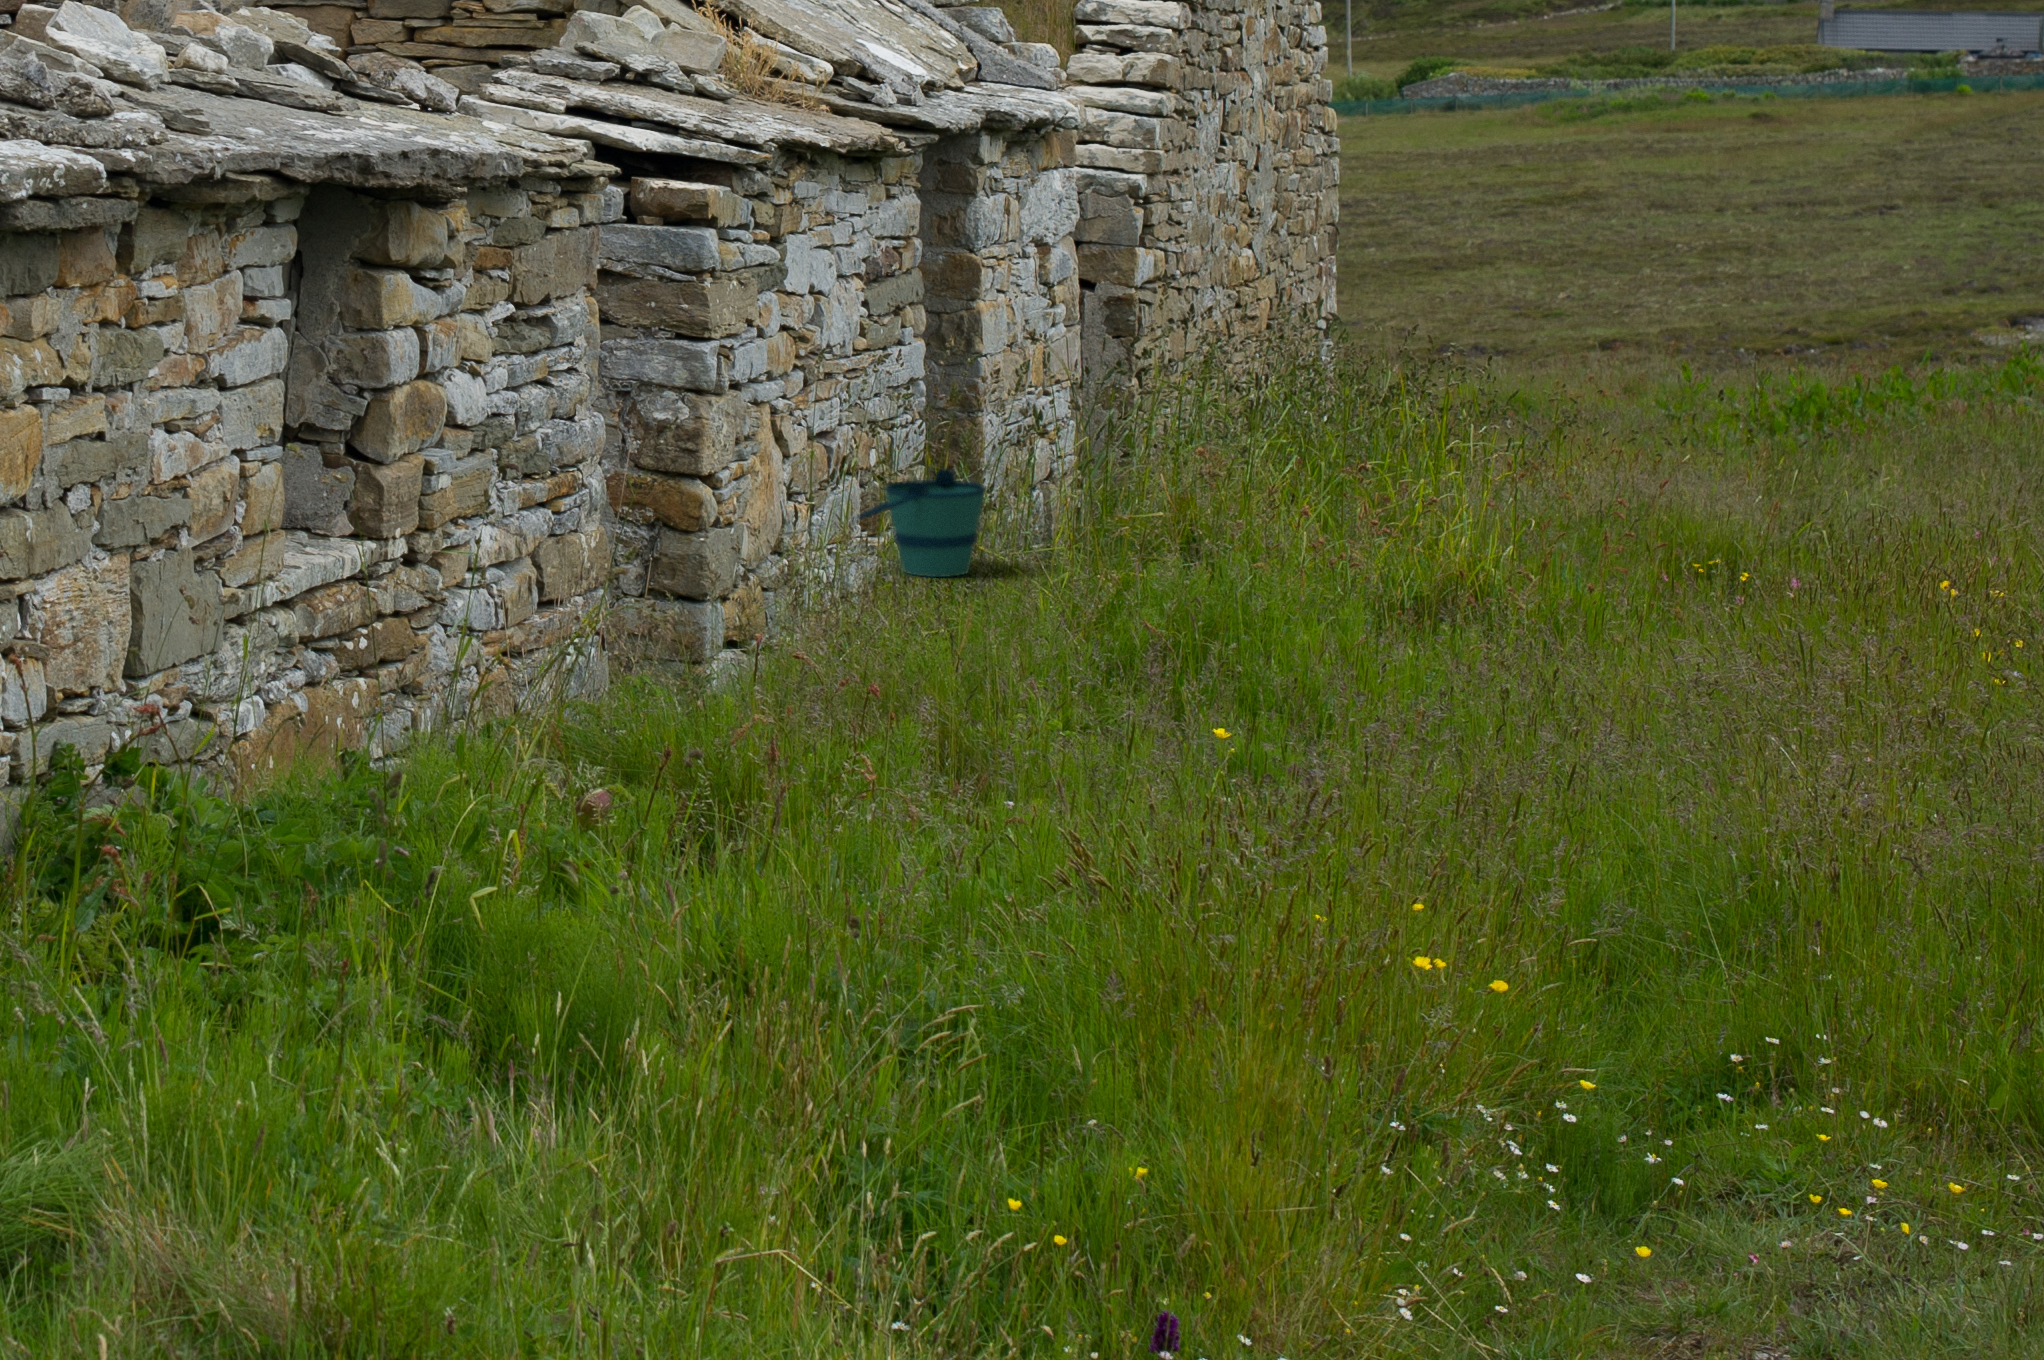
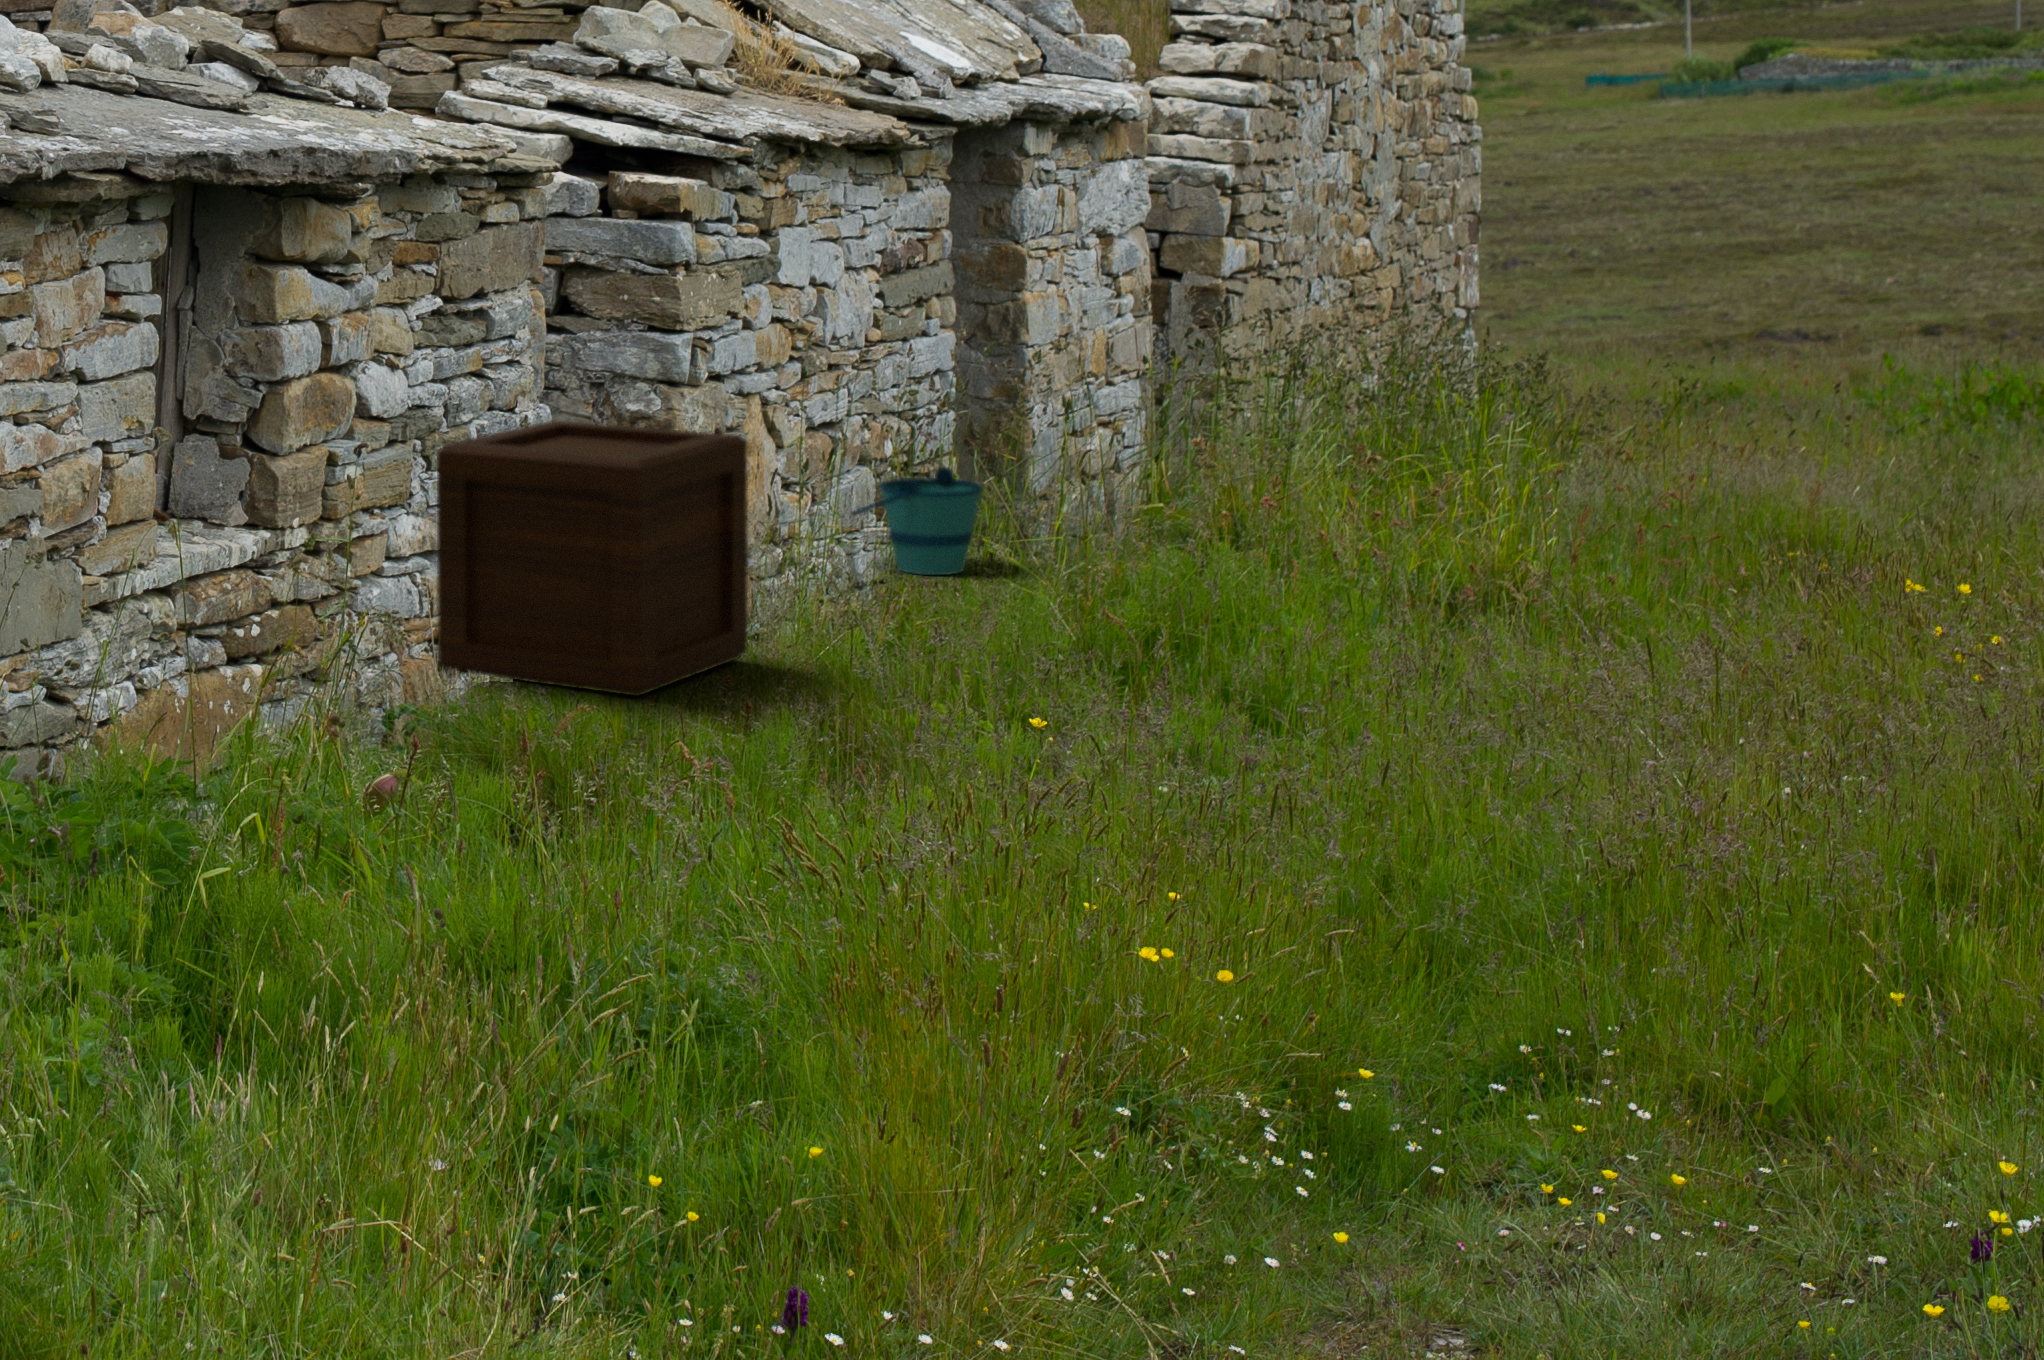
wooden crate: none [507,426,809,699] -> present [437,420,748,696]

